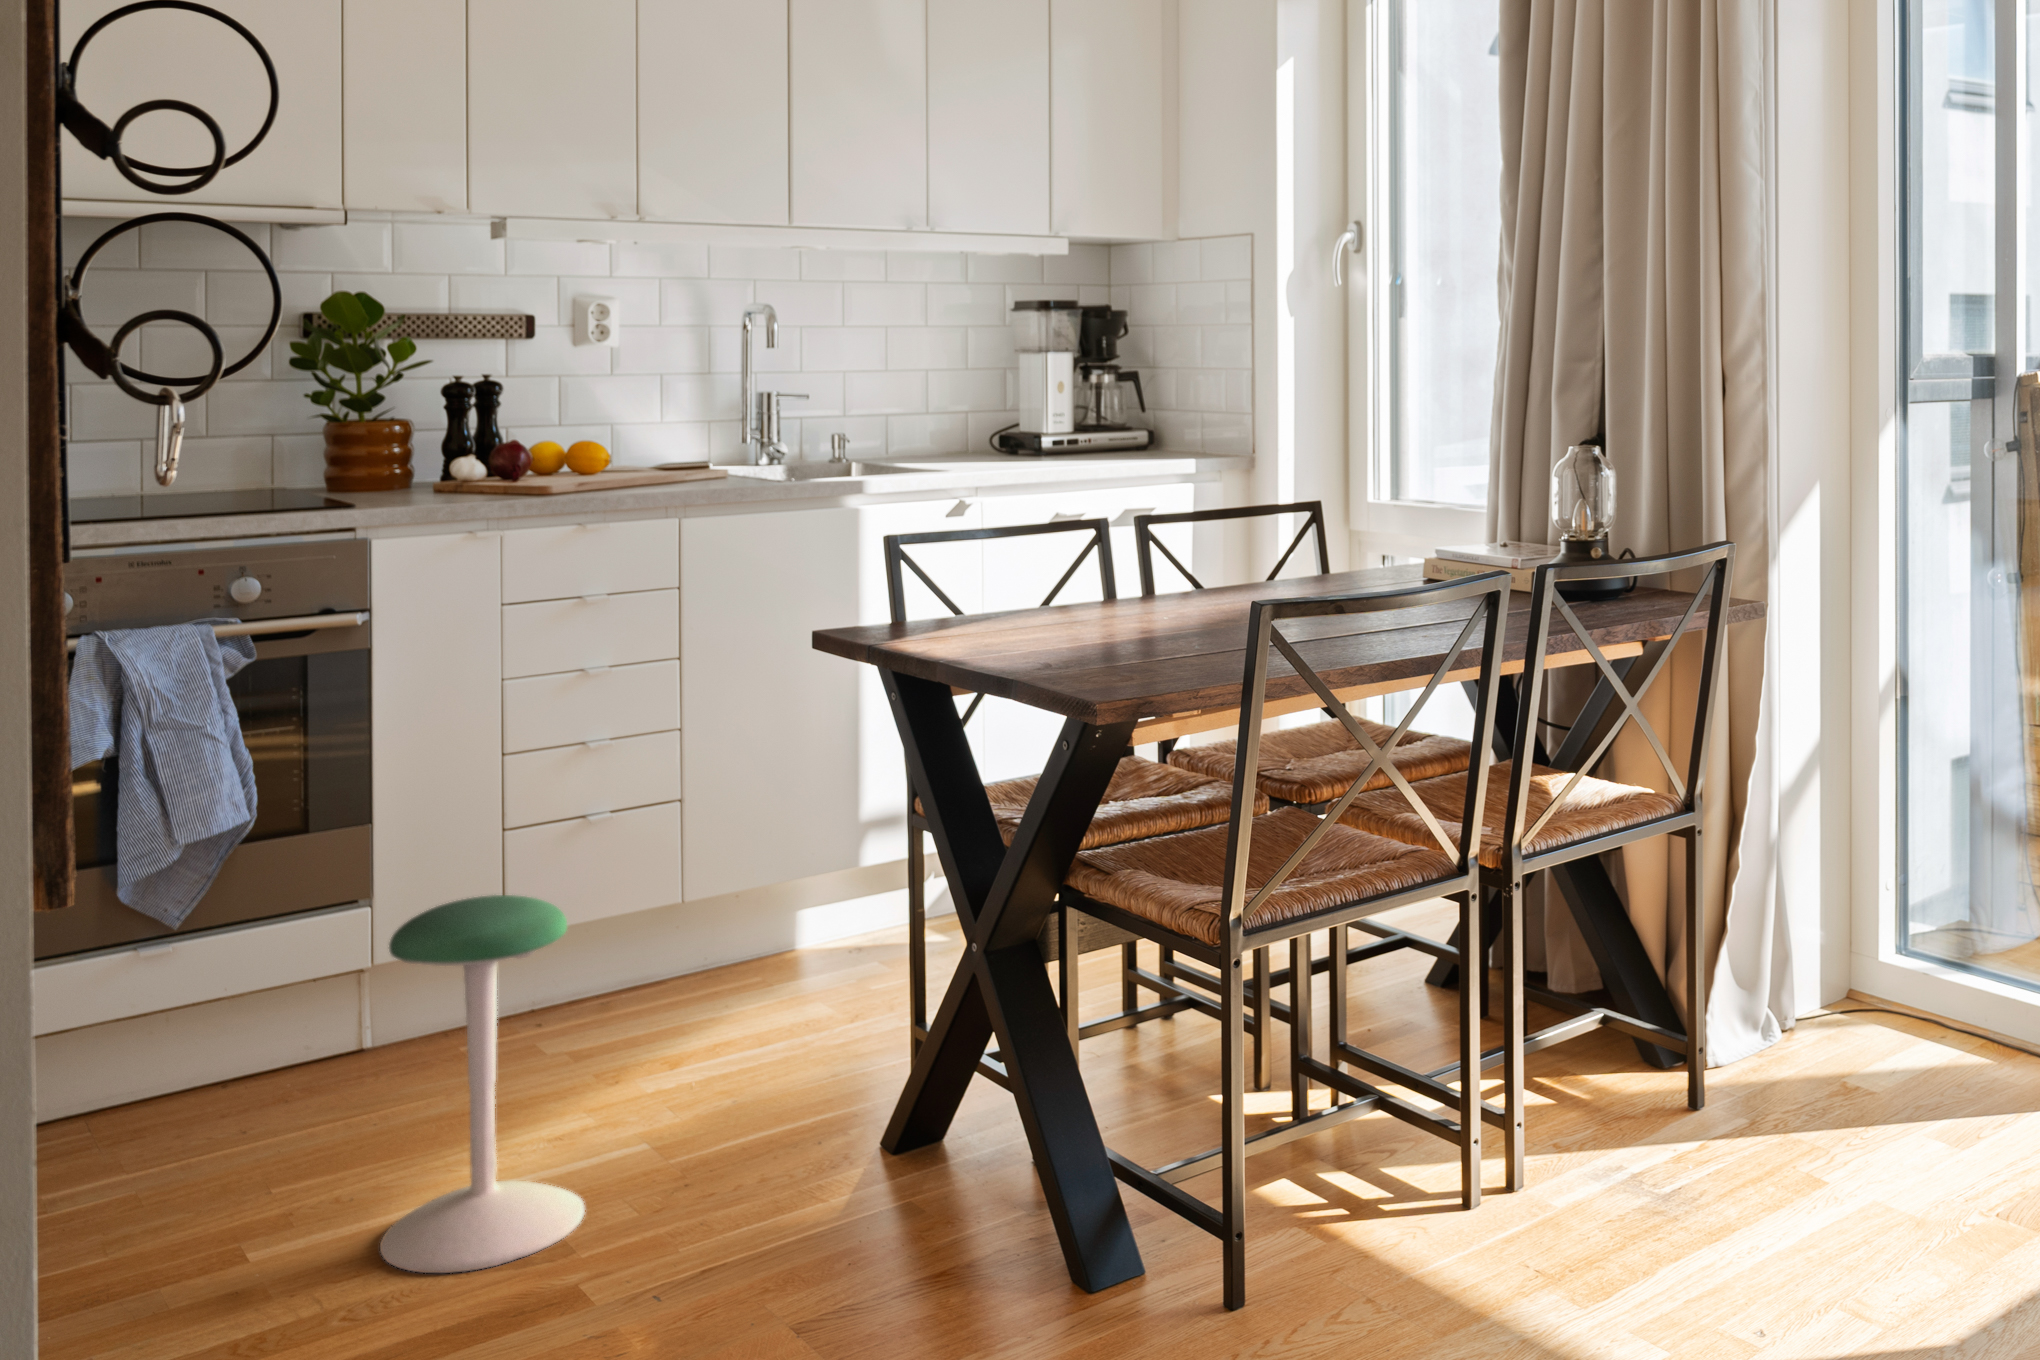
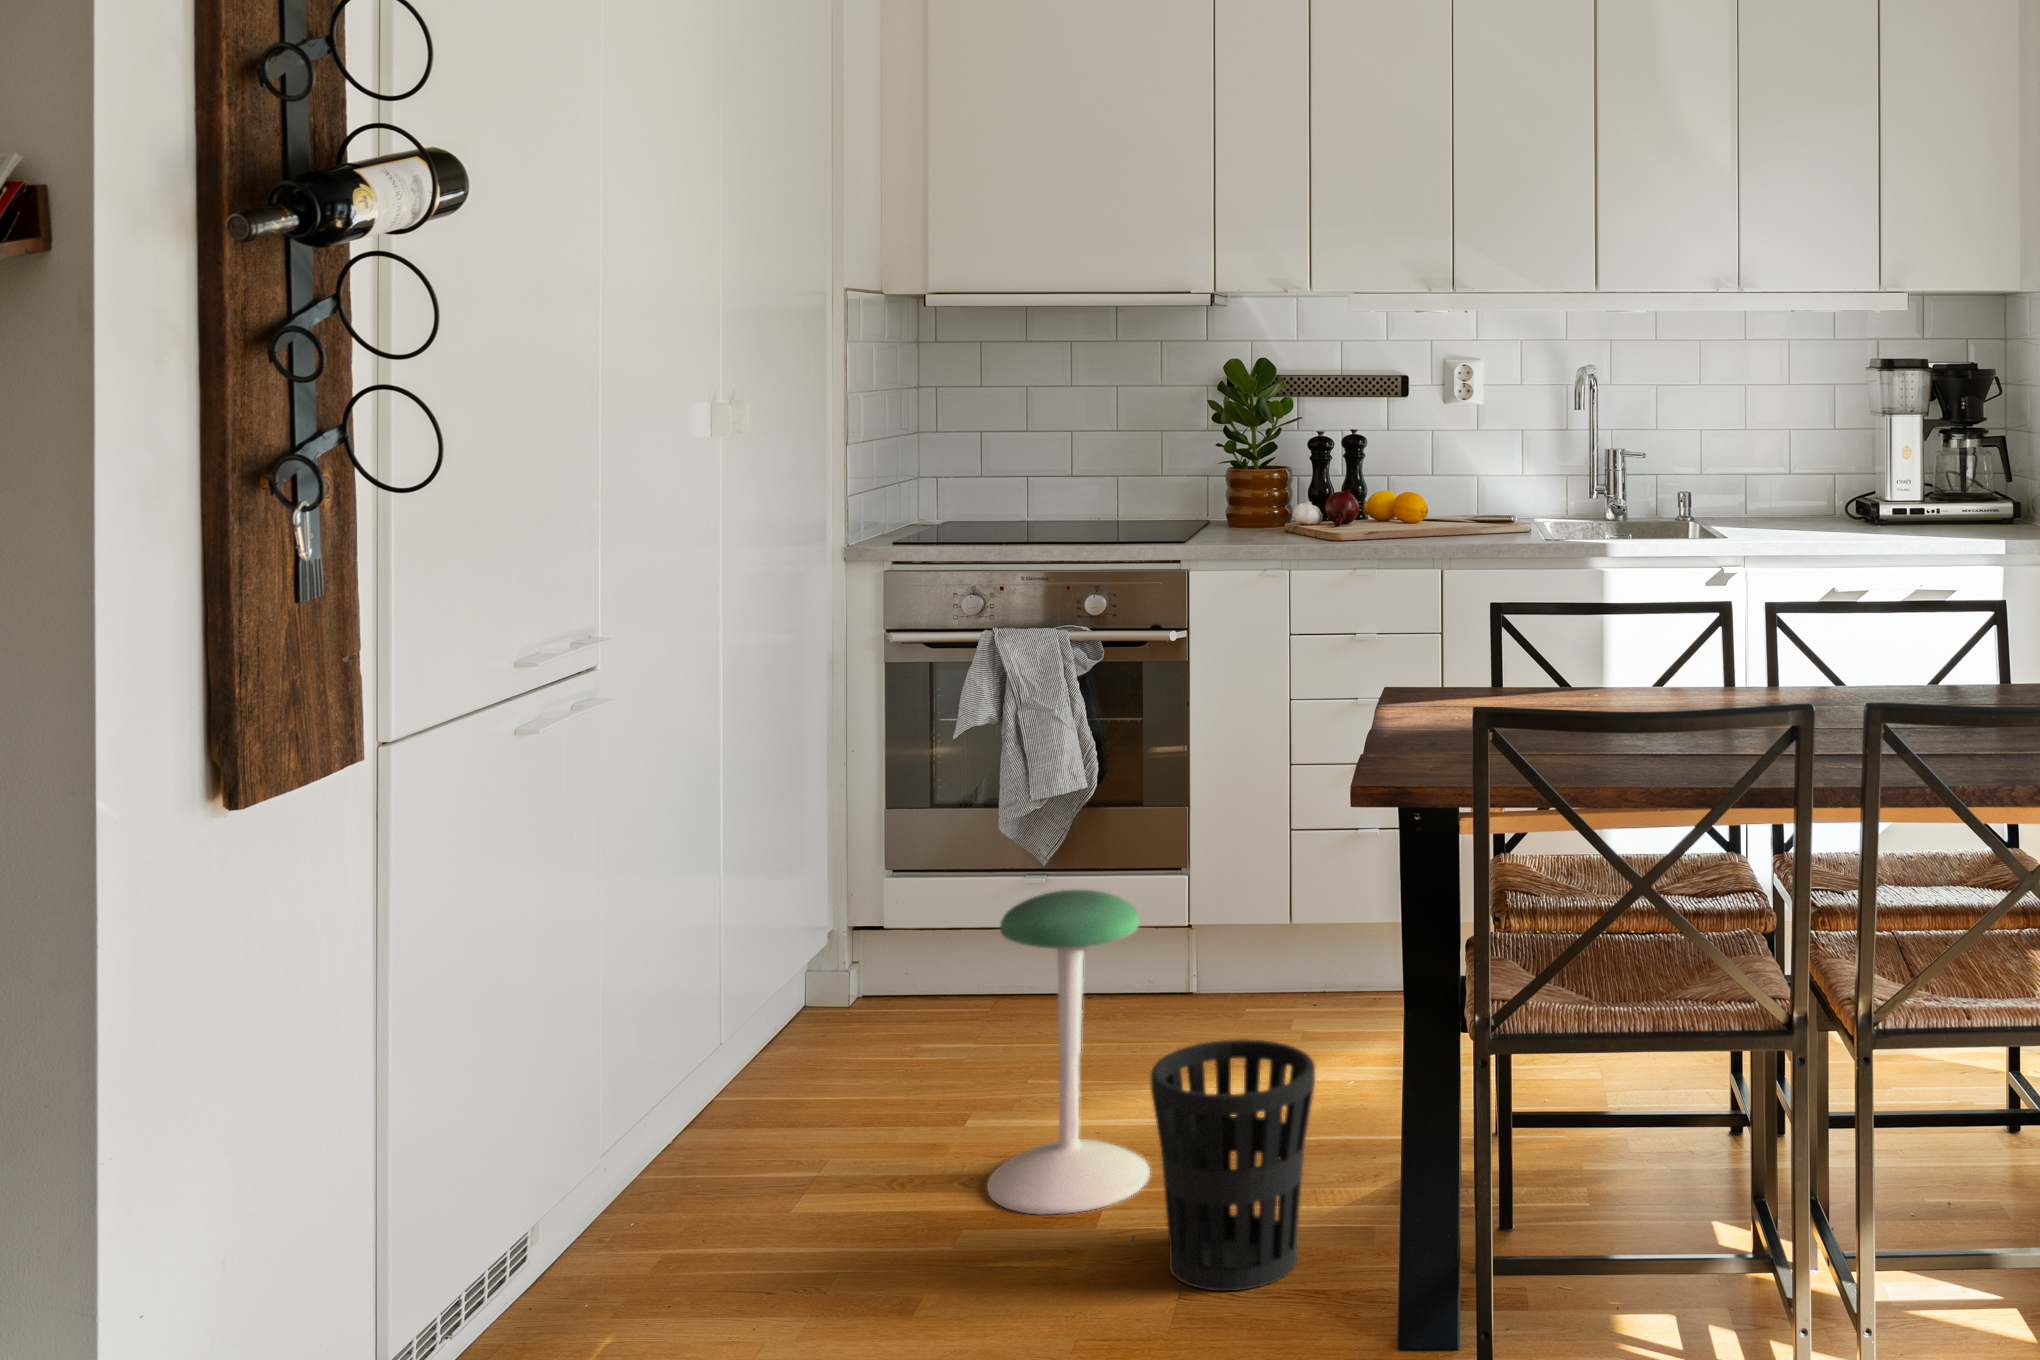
wastebasket: none [683,1003,867,1267] -> present [1150,1039,1315,1291]

